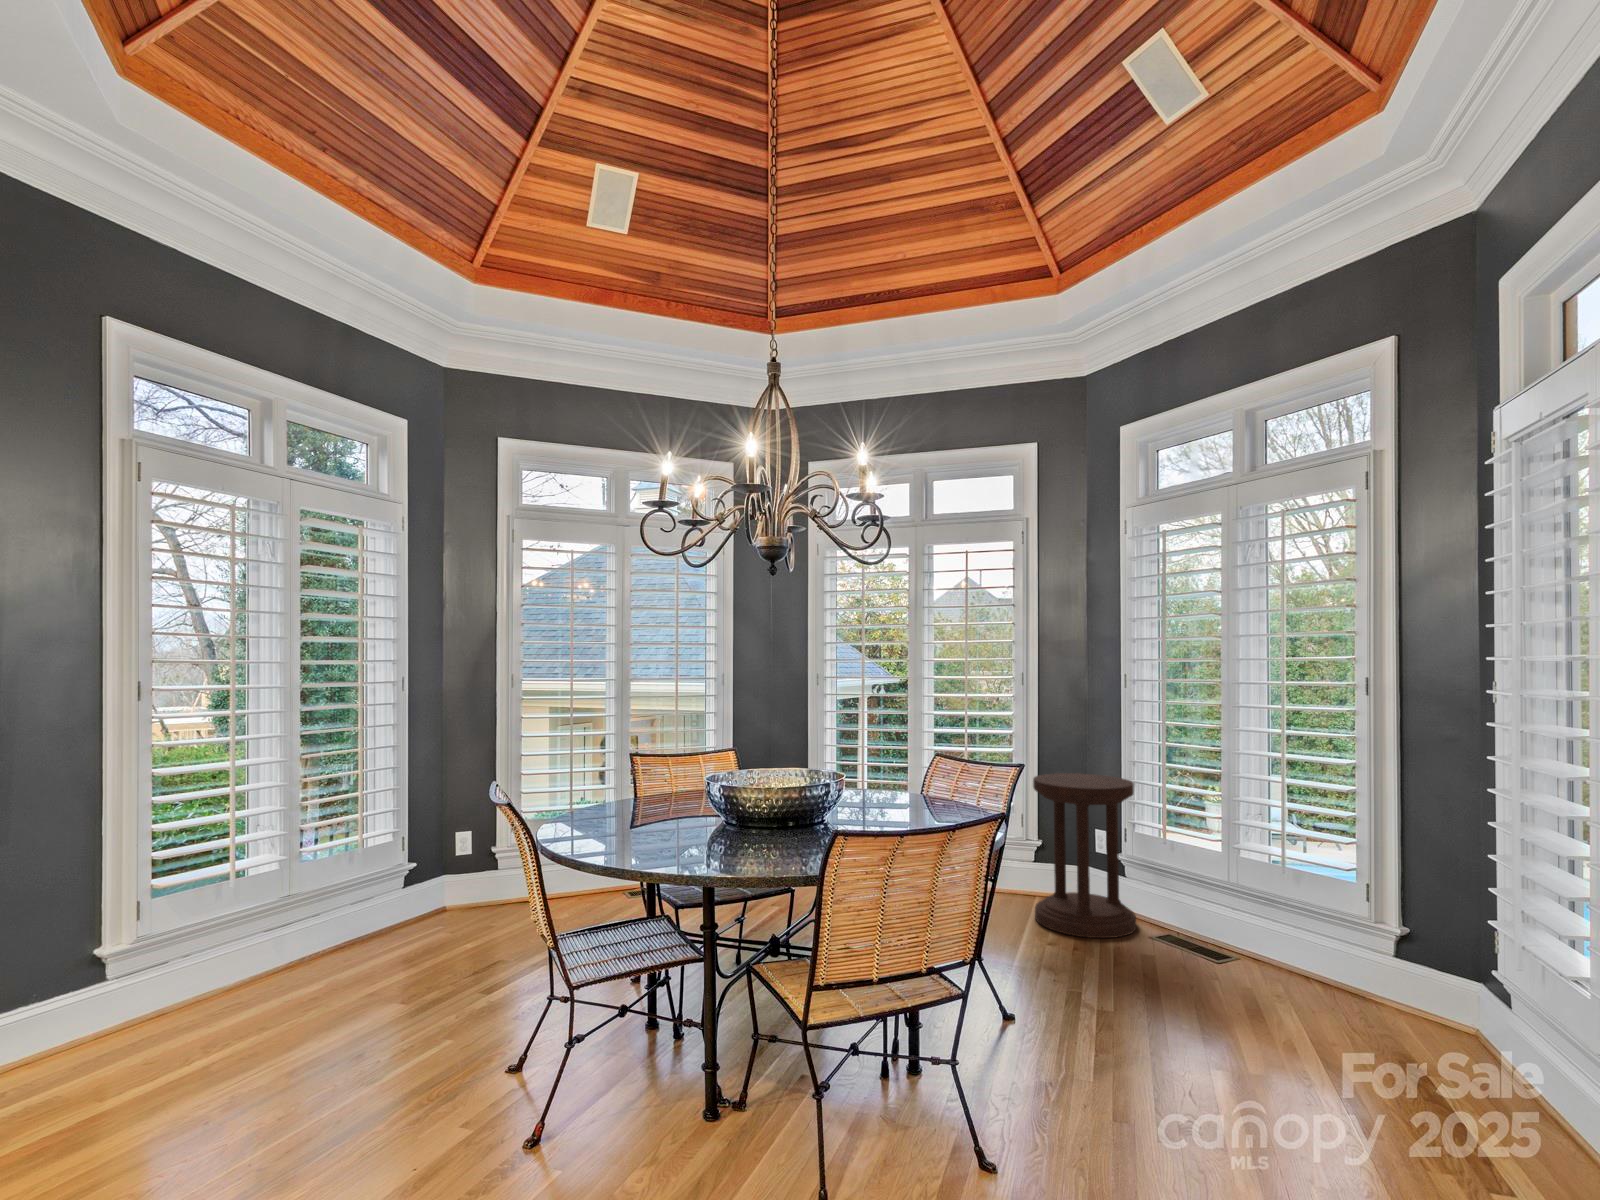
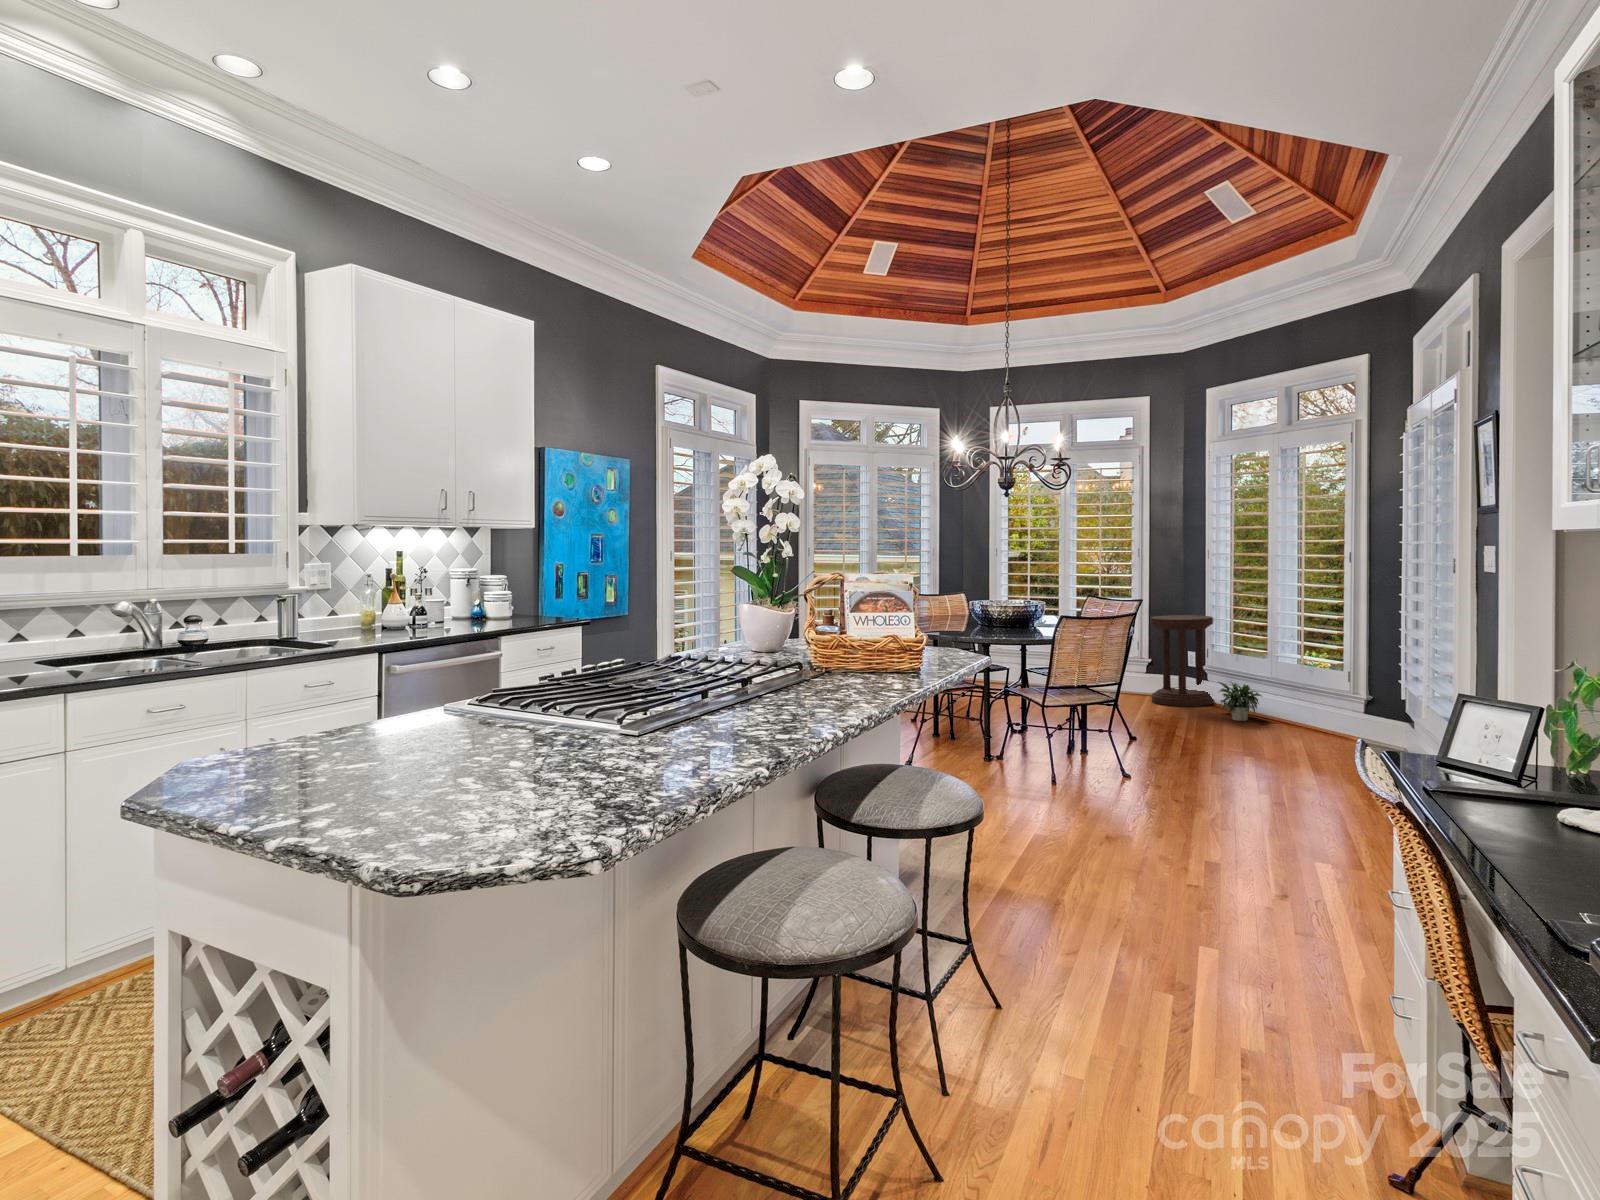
potted plant: none [1136,914,1226,999] -> present [1218,682,1262,721]

